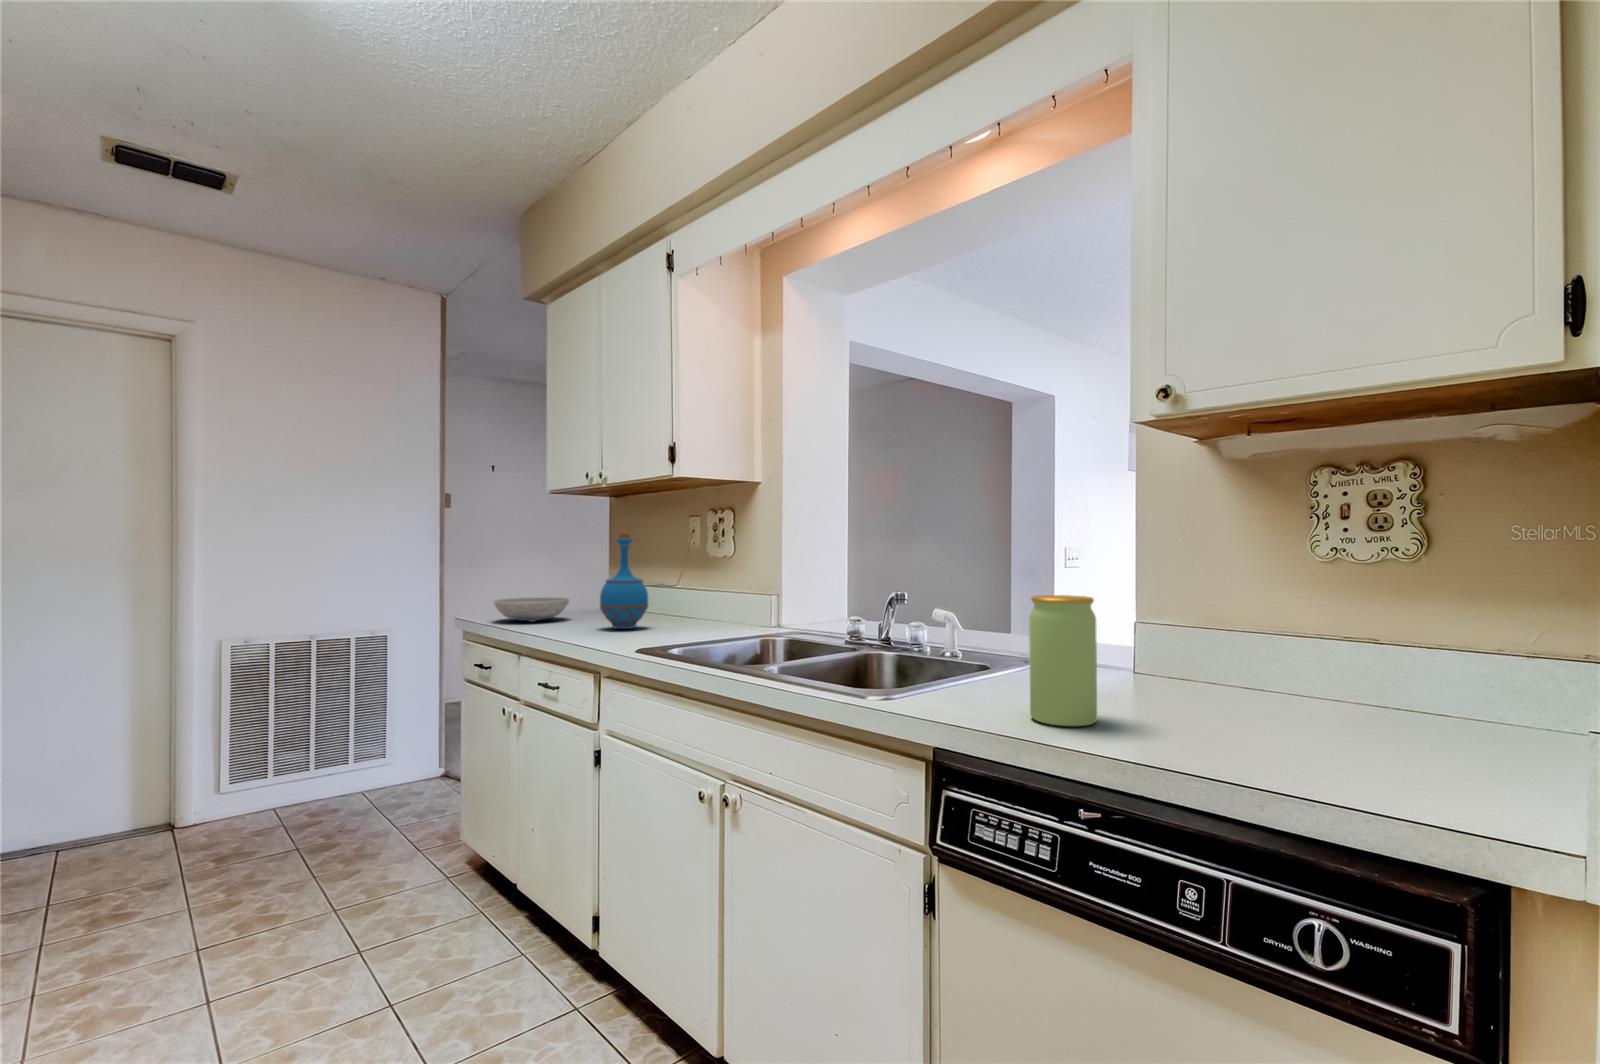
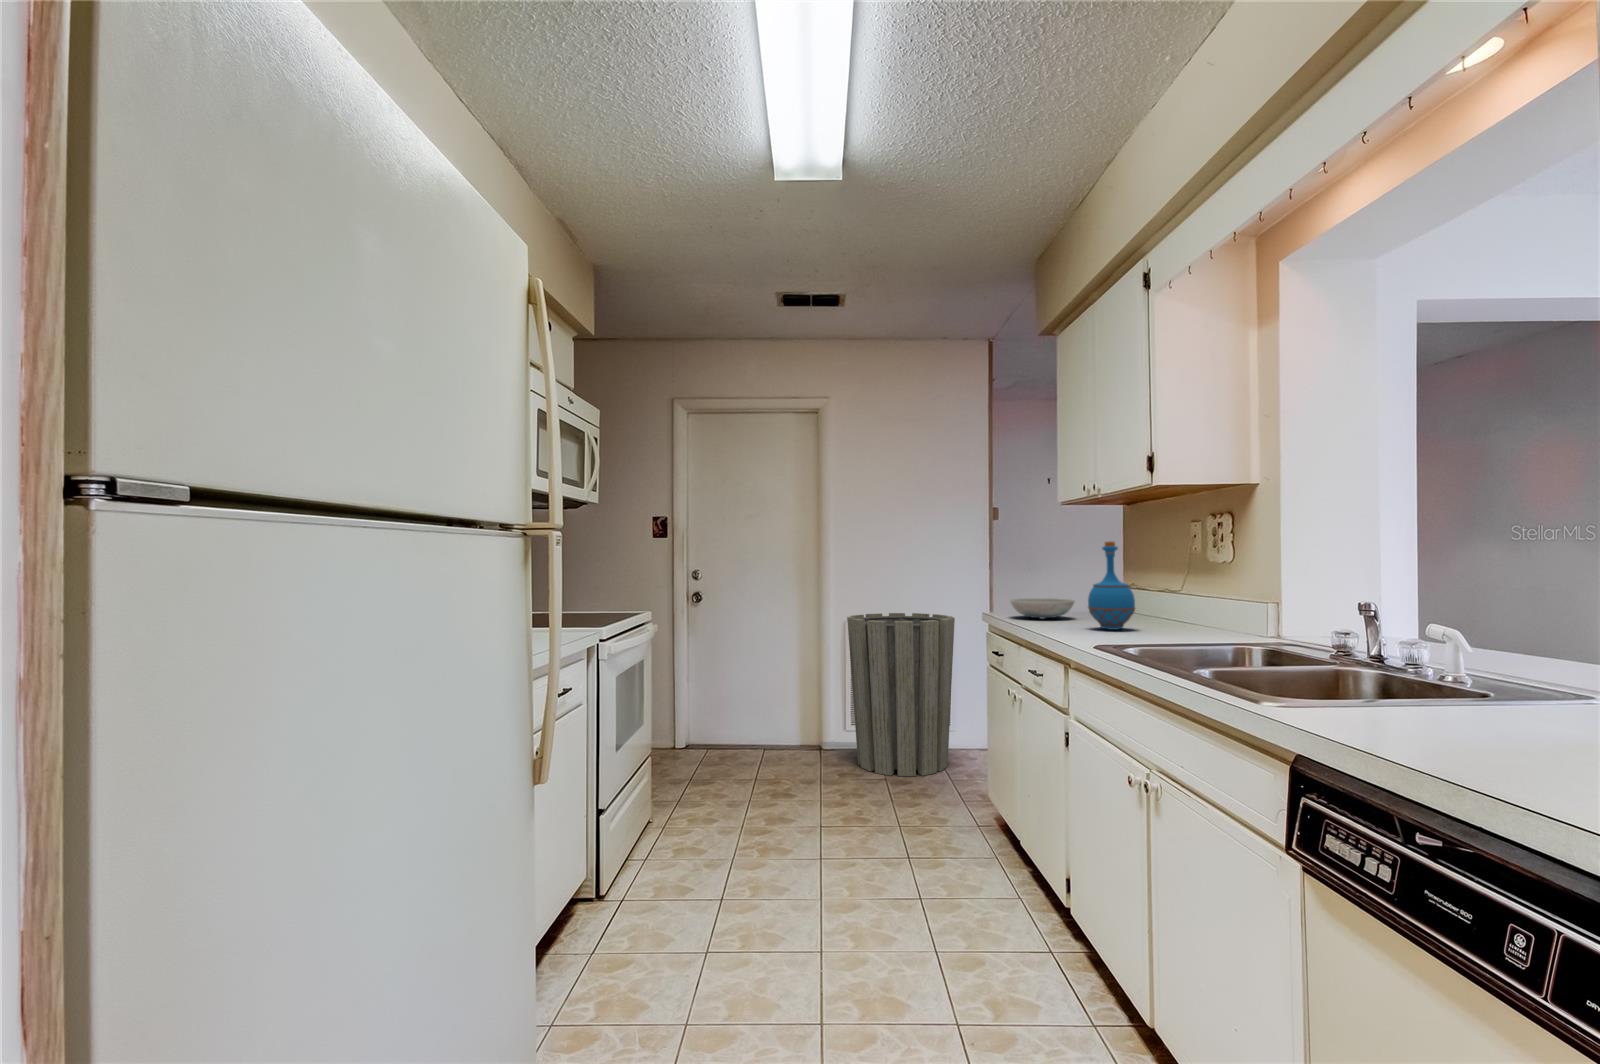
jar: present [1029,595,1097,726] -> none [1408,607,1508,756]
trash can: none [220,623,395,852] -> present [847,613,955,776]

